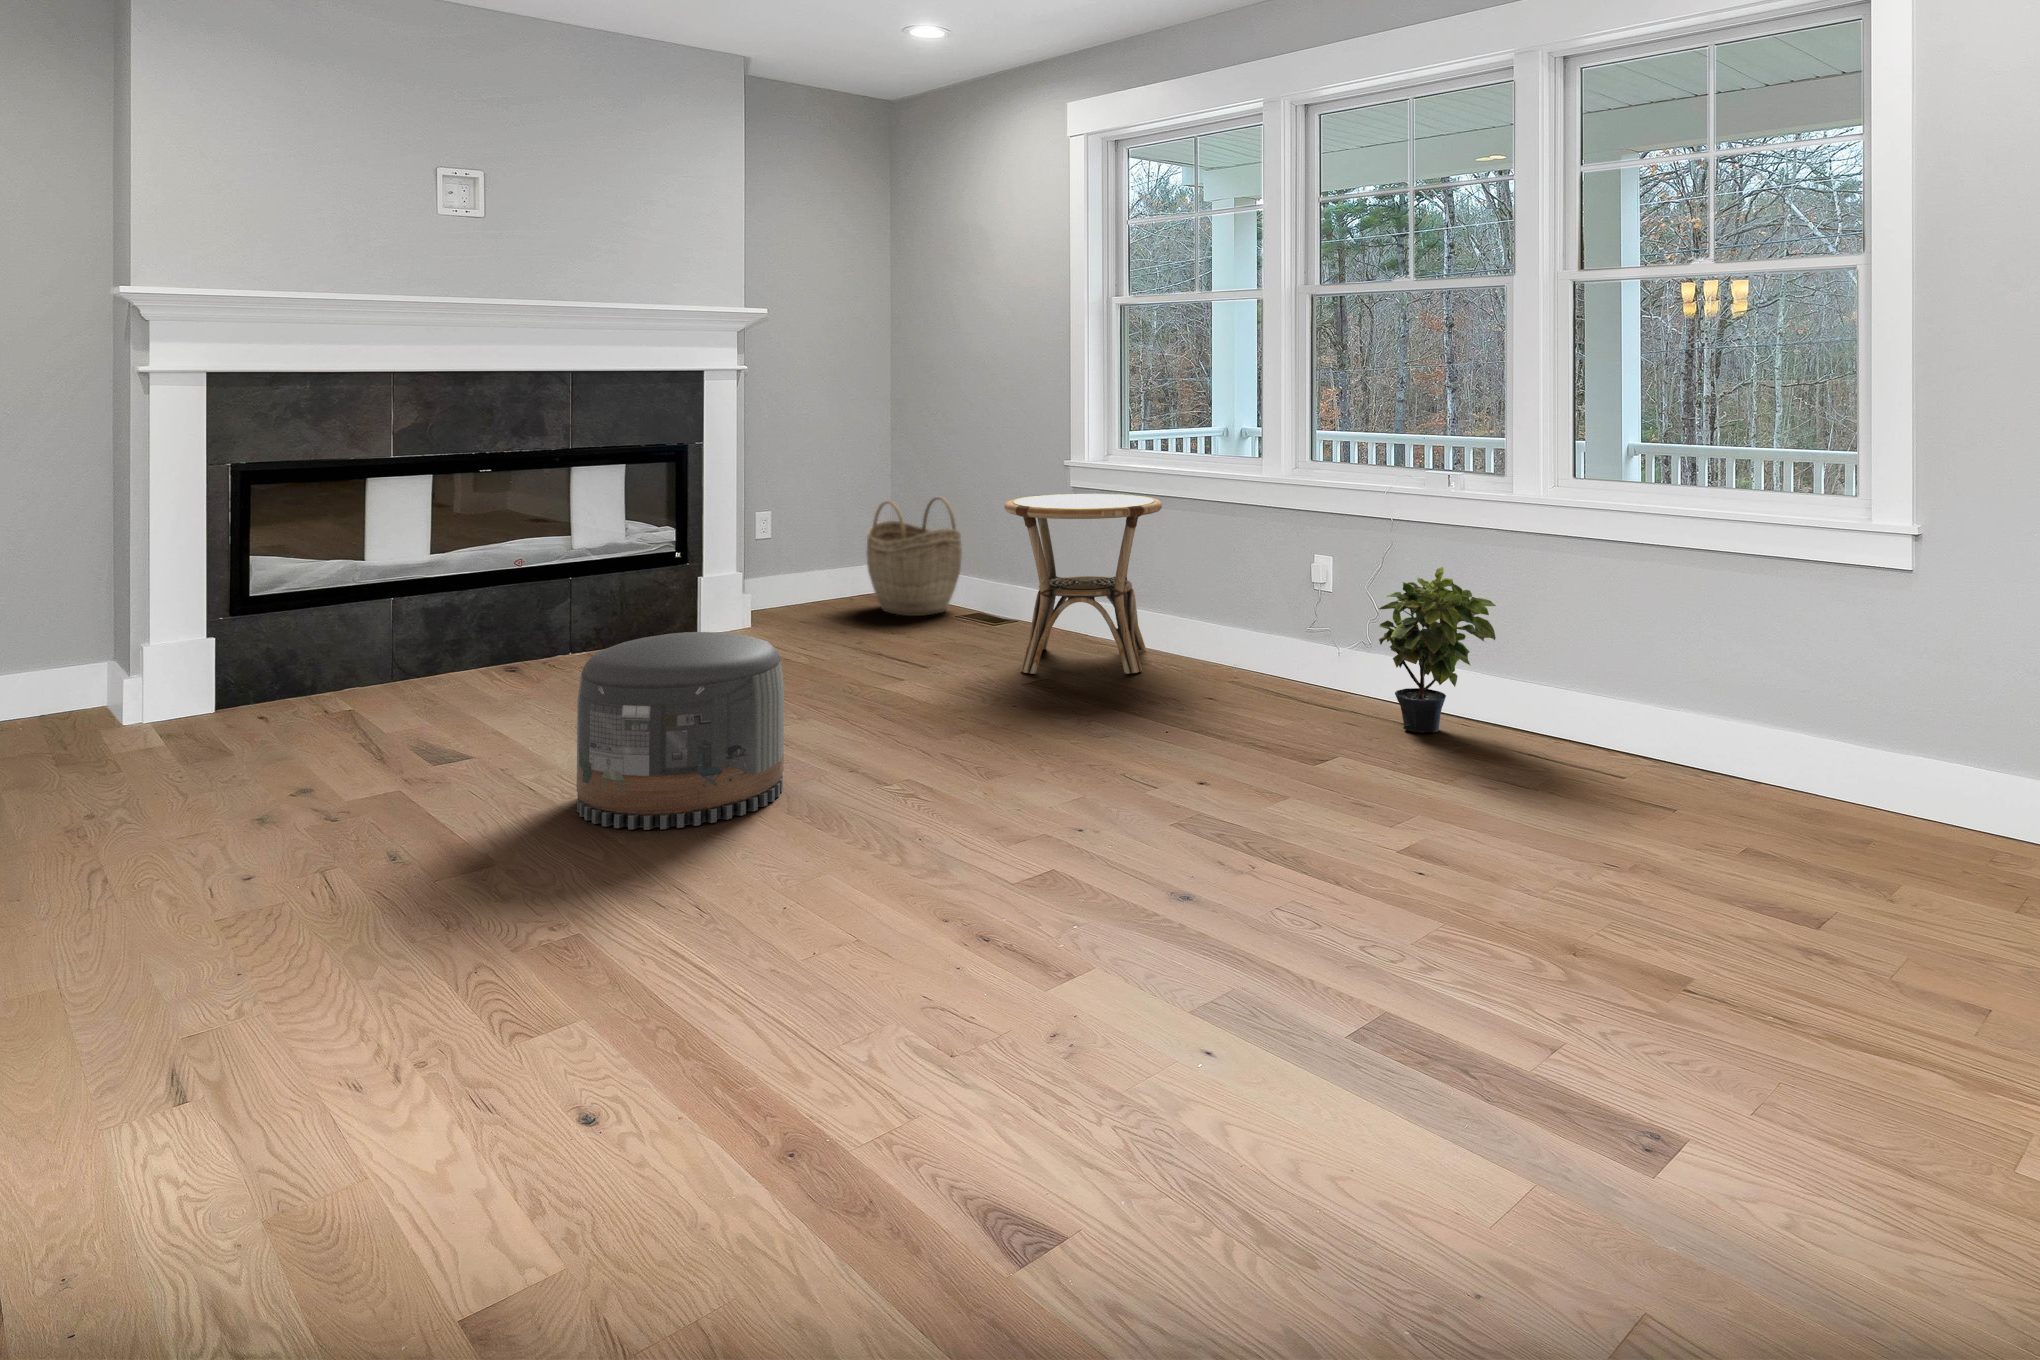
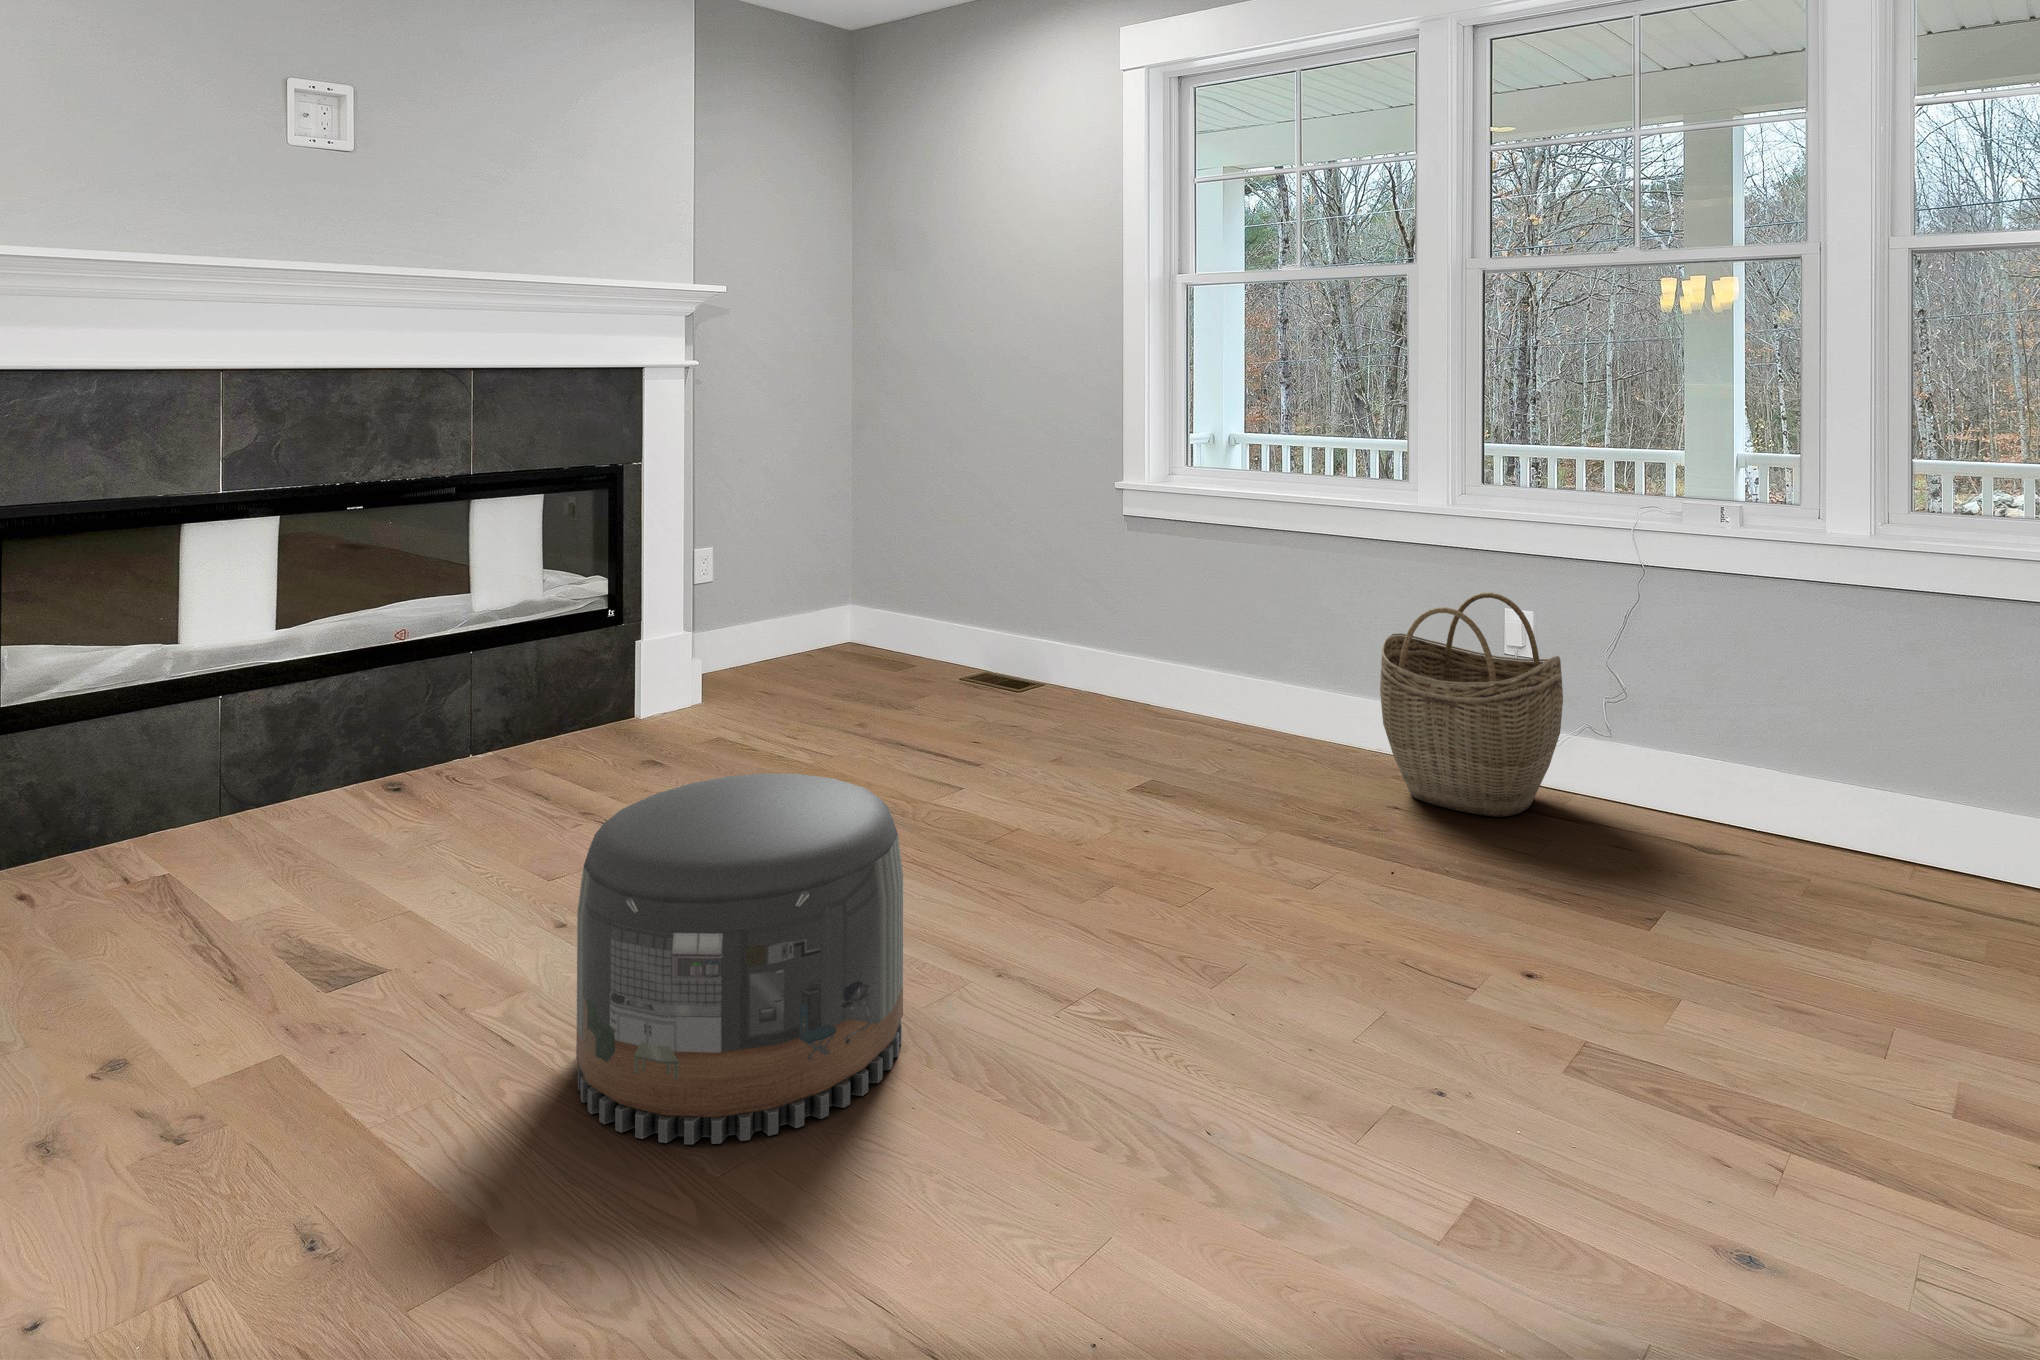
side table: present [1004,494,1162,674] -> none [1071,525,1277,770]
woven basket: present [867,497,962,616] -> present [1380,593,1563,817]
potted plant: present [1379,567,1496,732] -> none [1647,632,1834,861]

